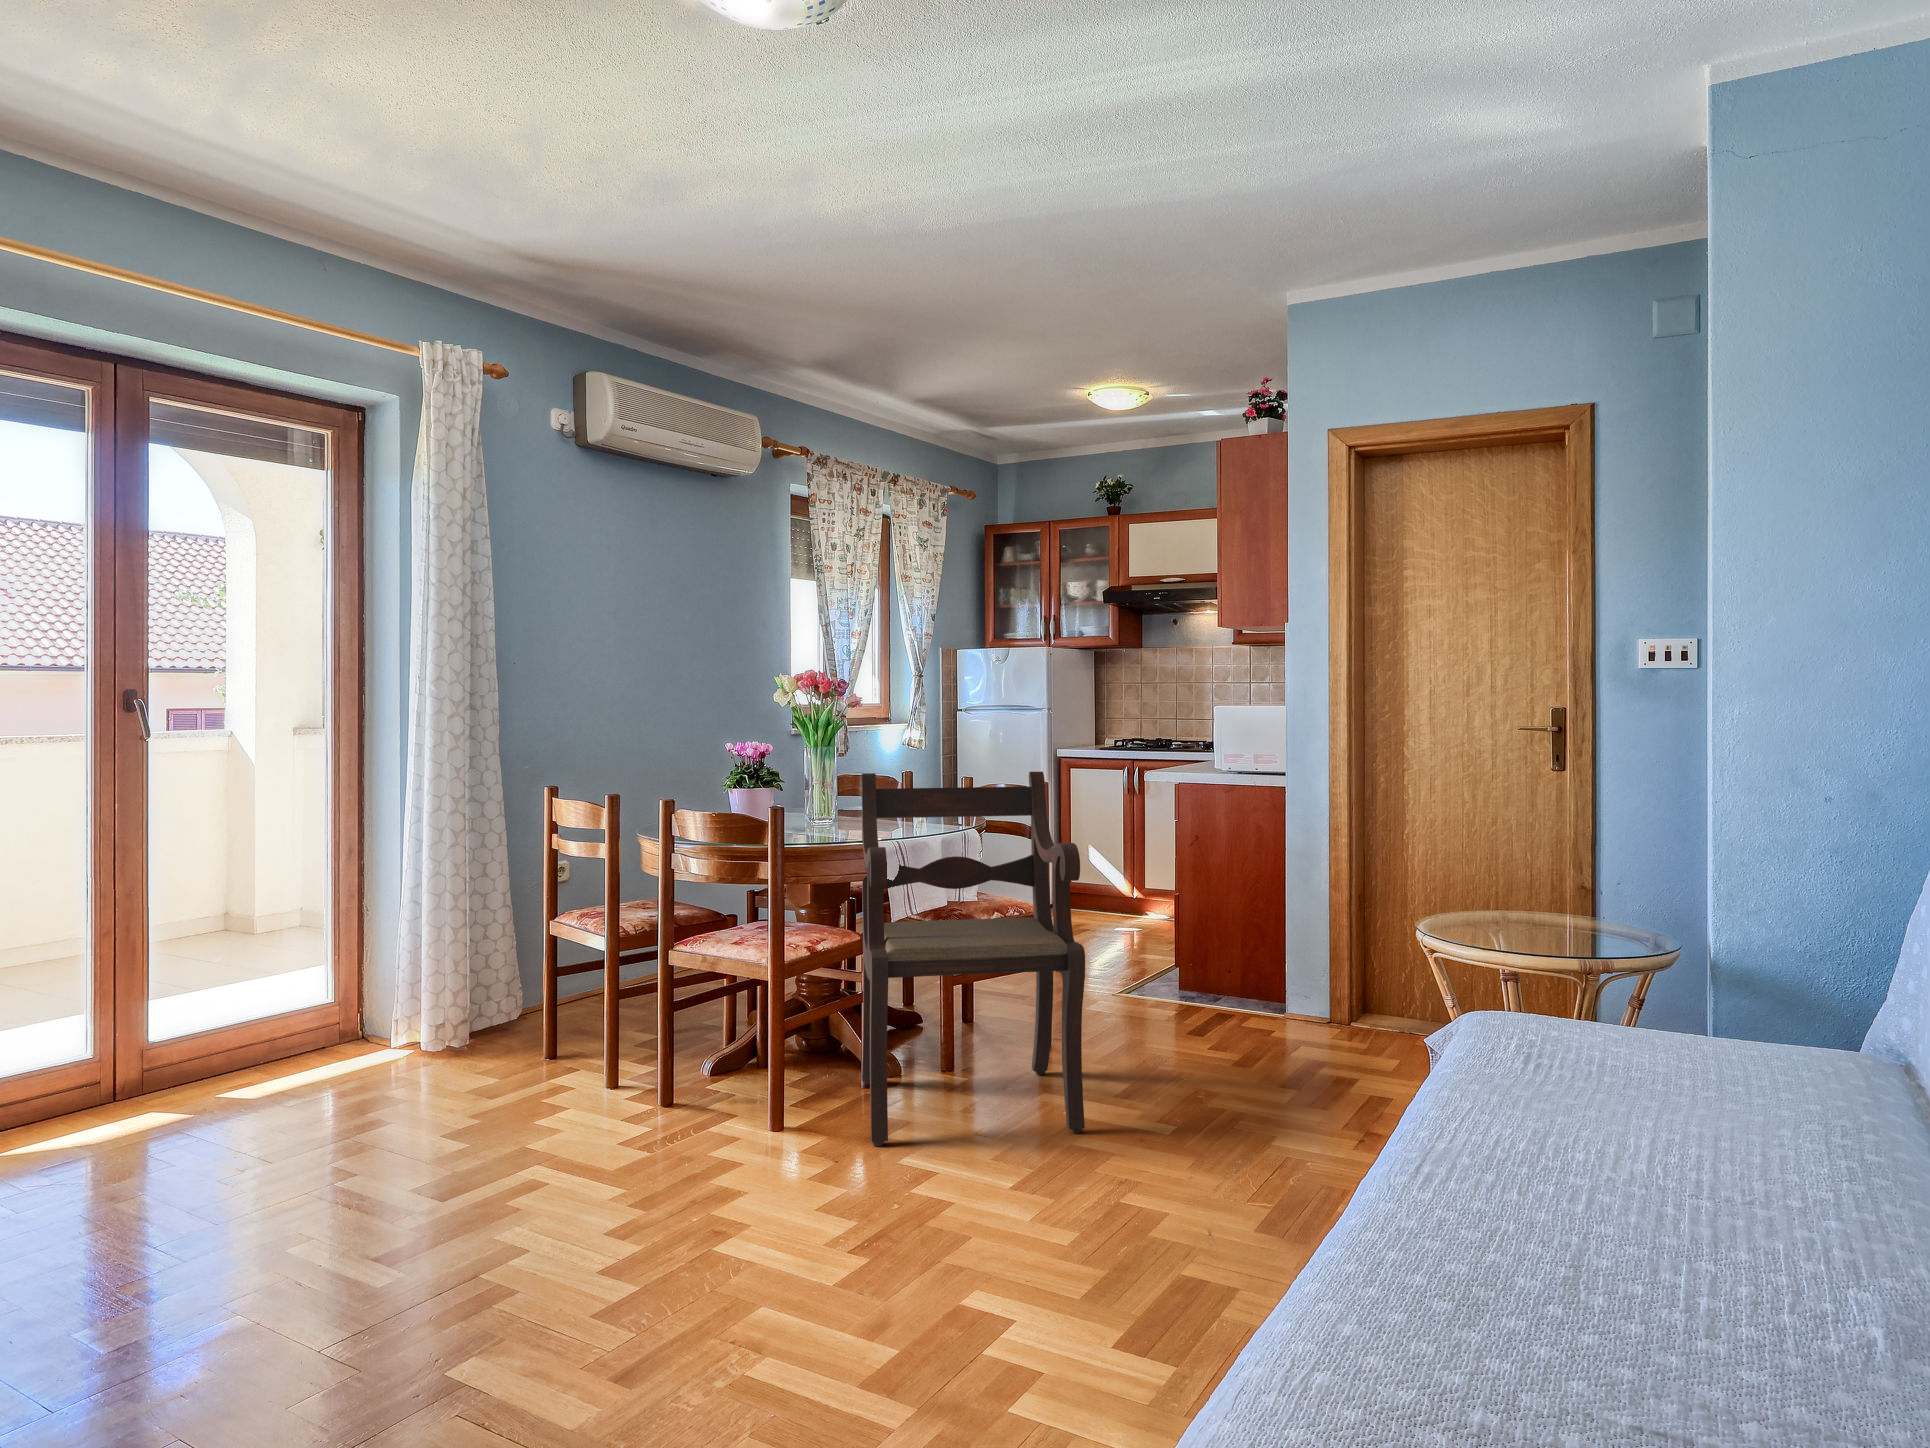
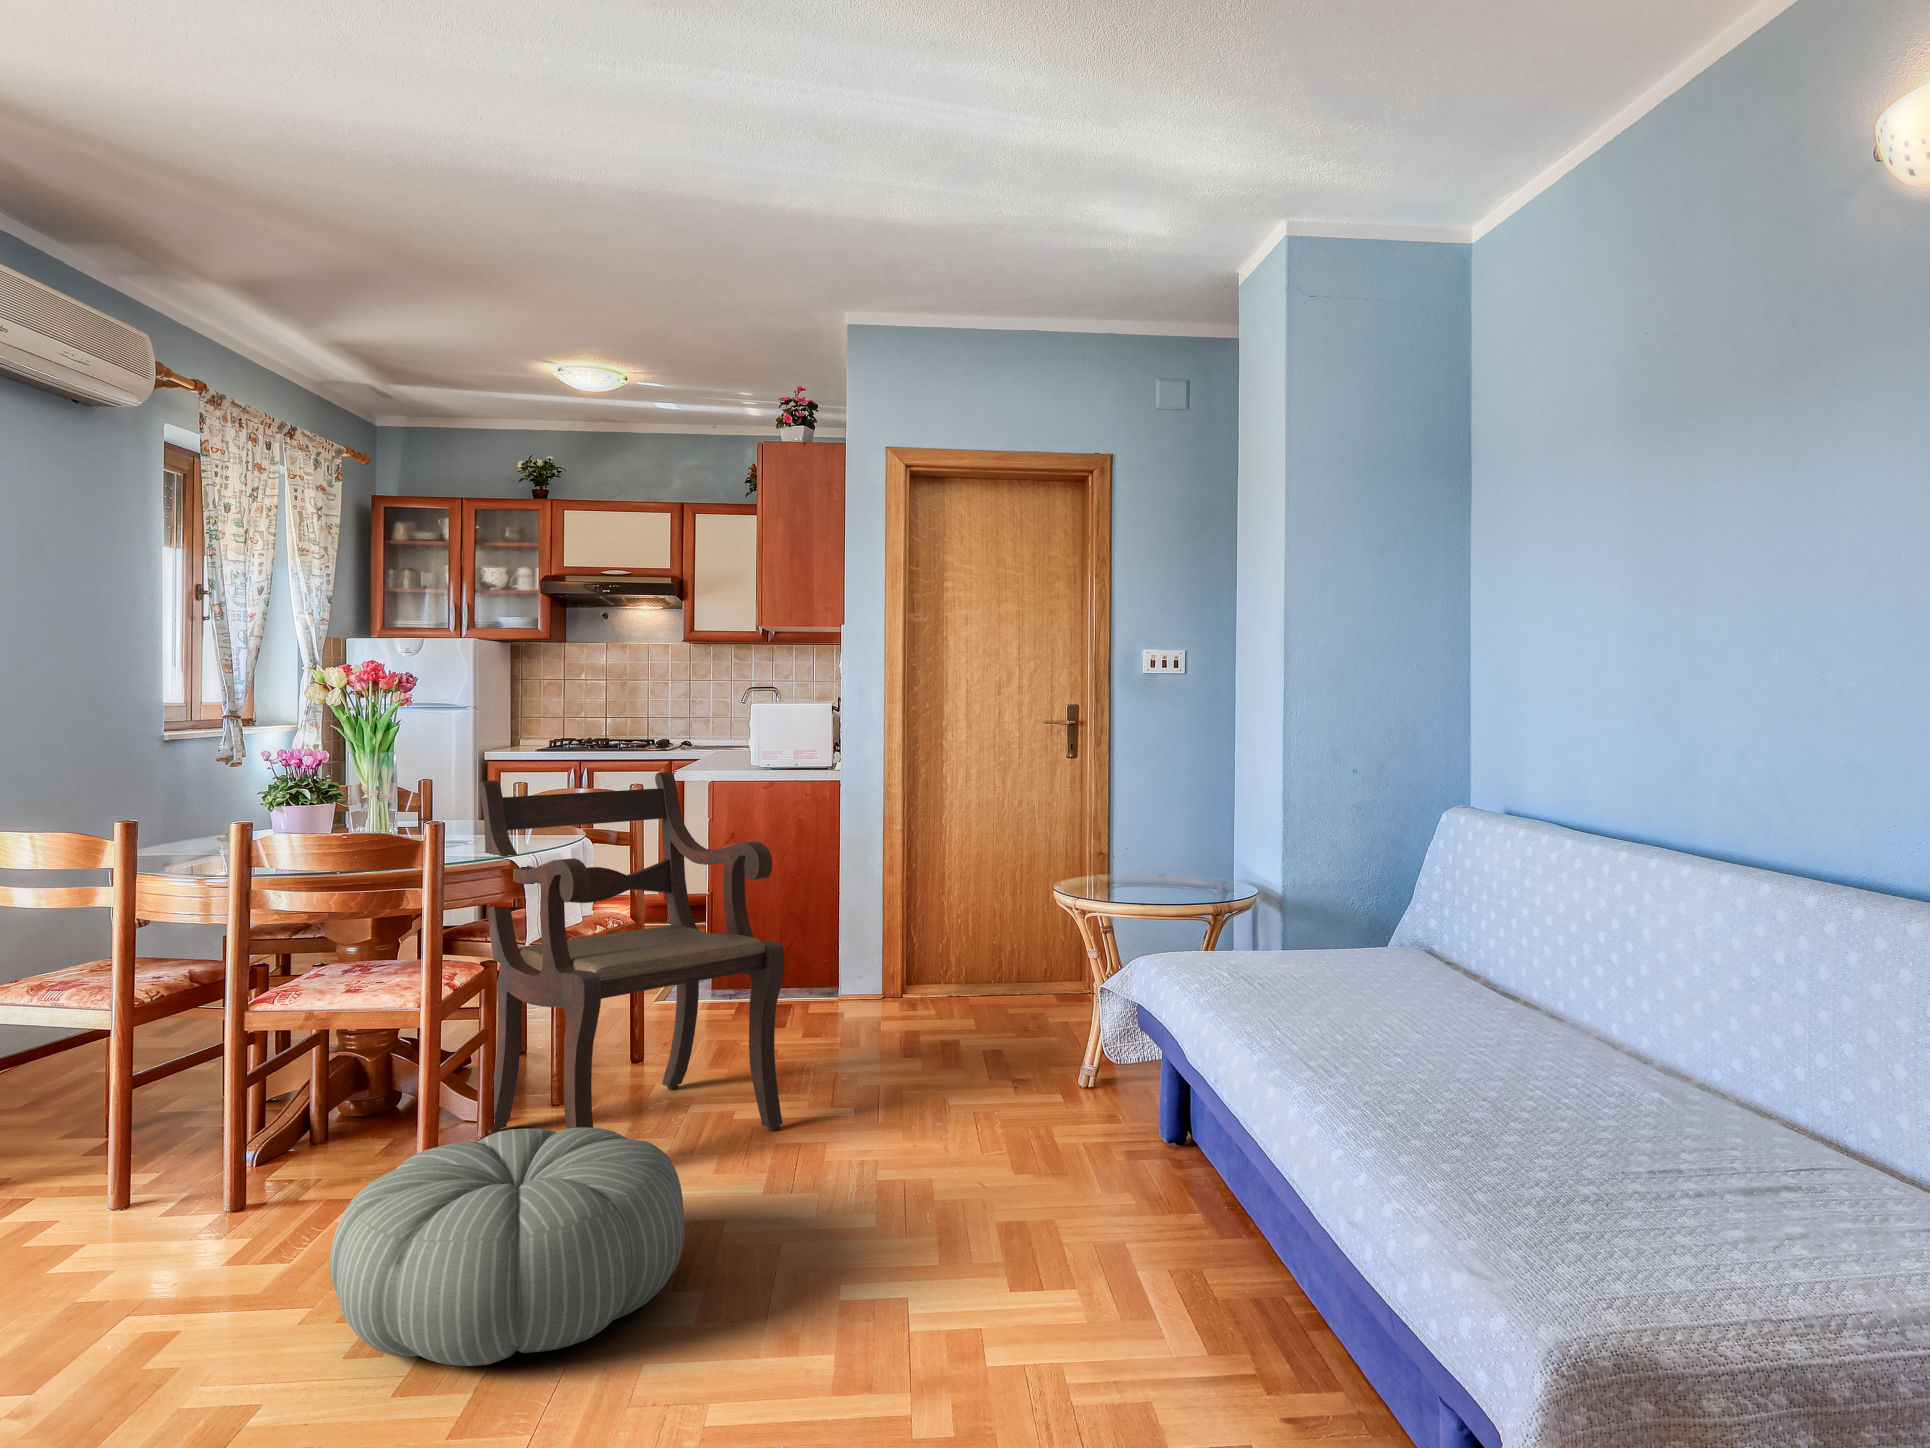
pouf: none [561,1081,862,1280] -> present [330,1127,684,1366]

